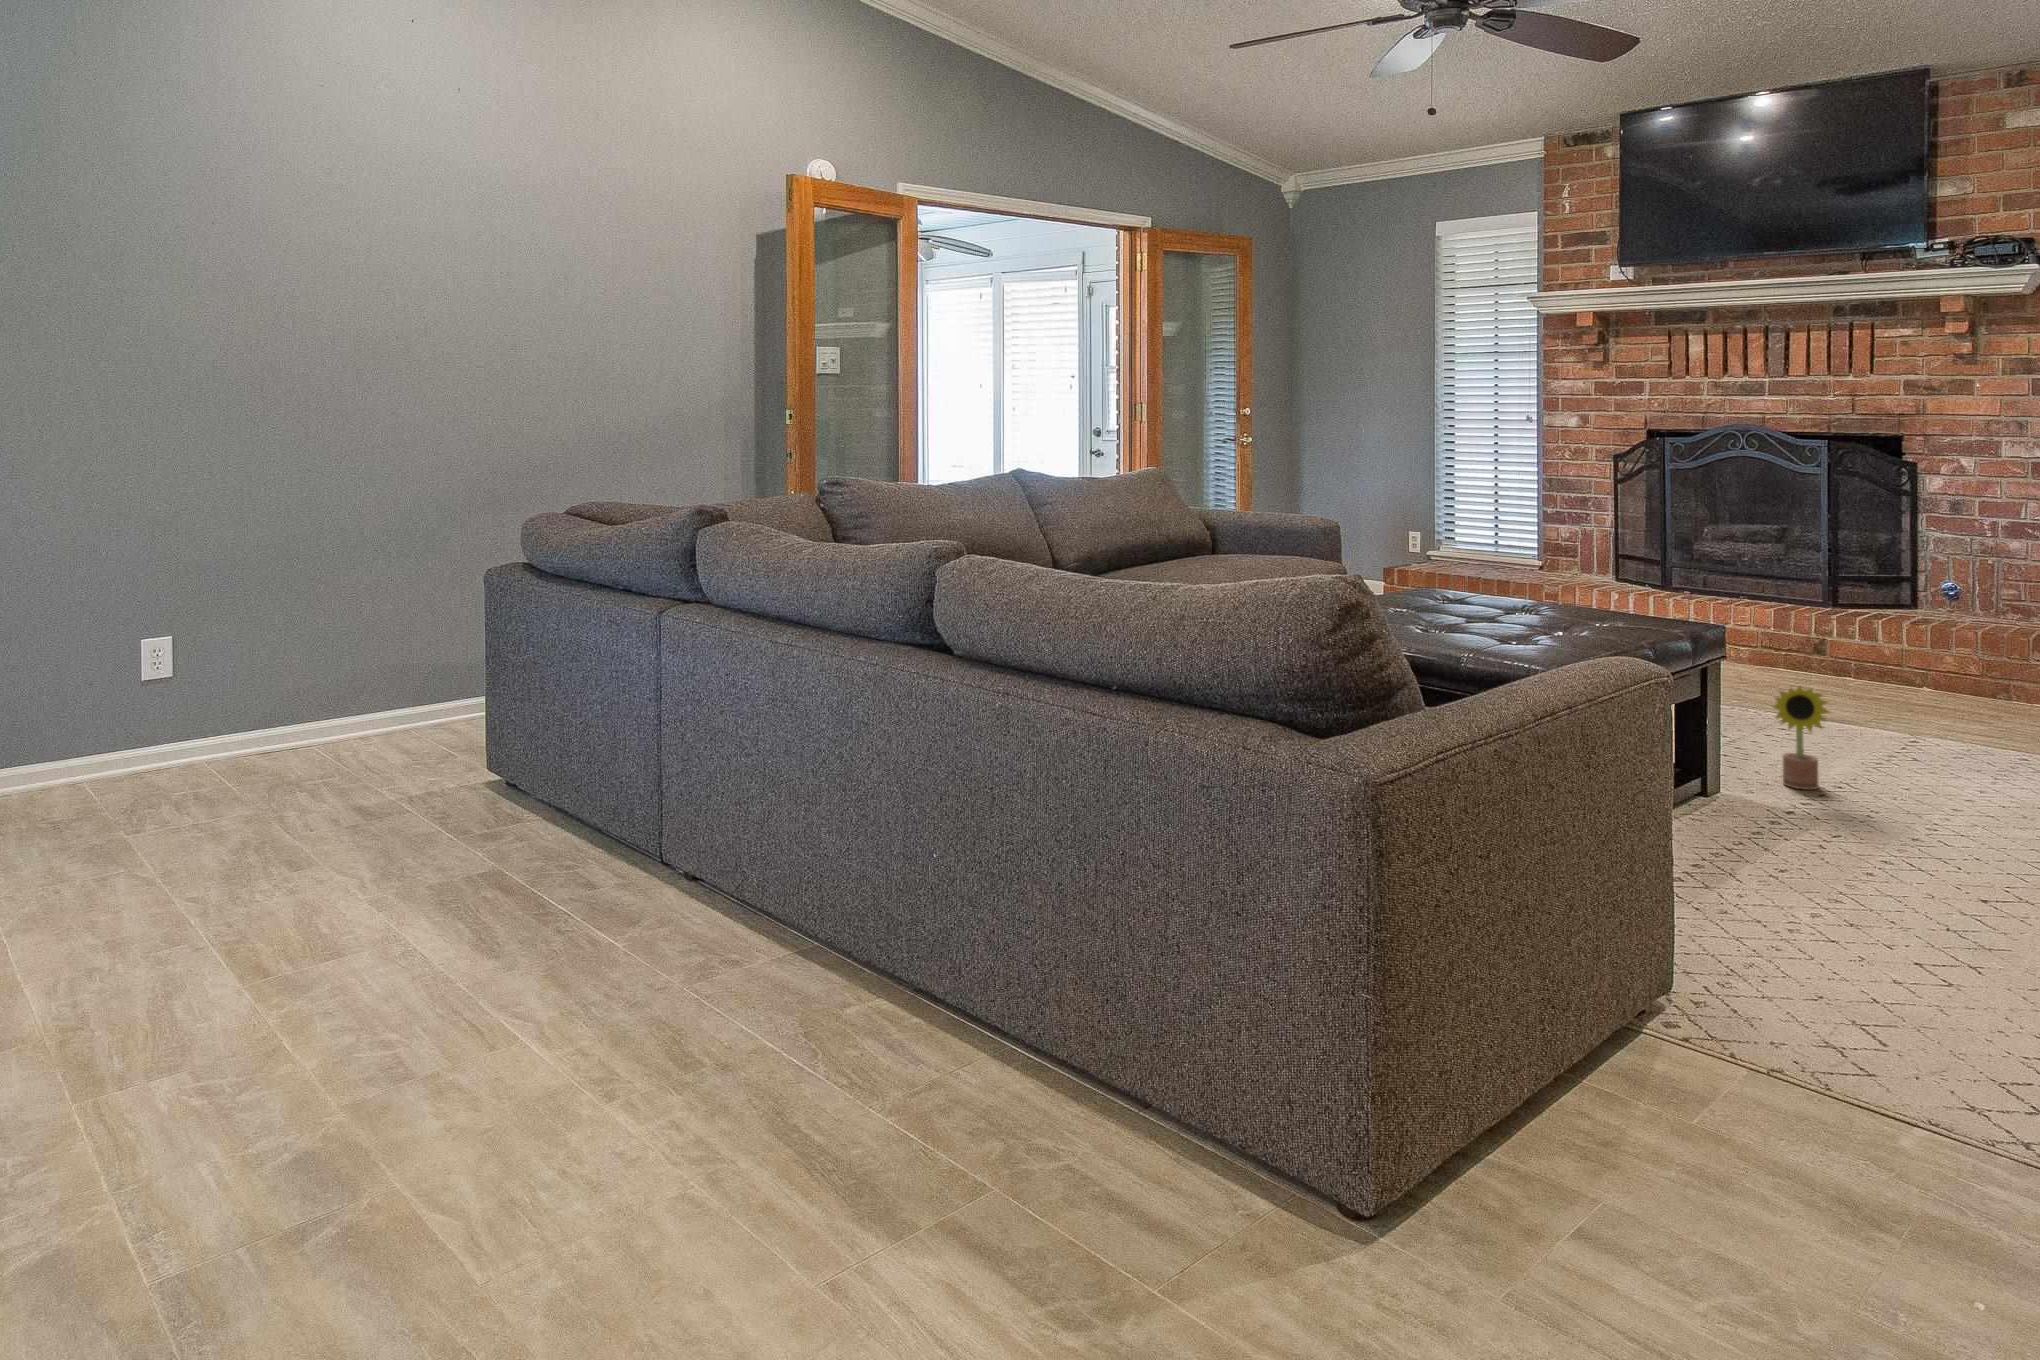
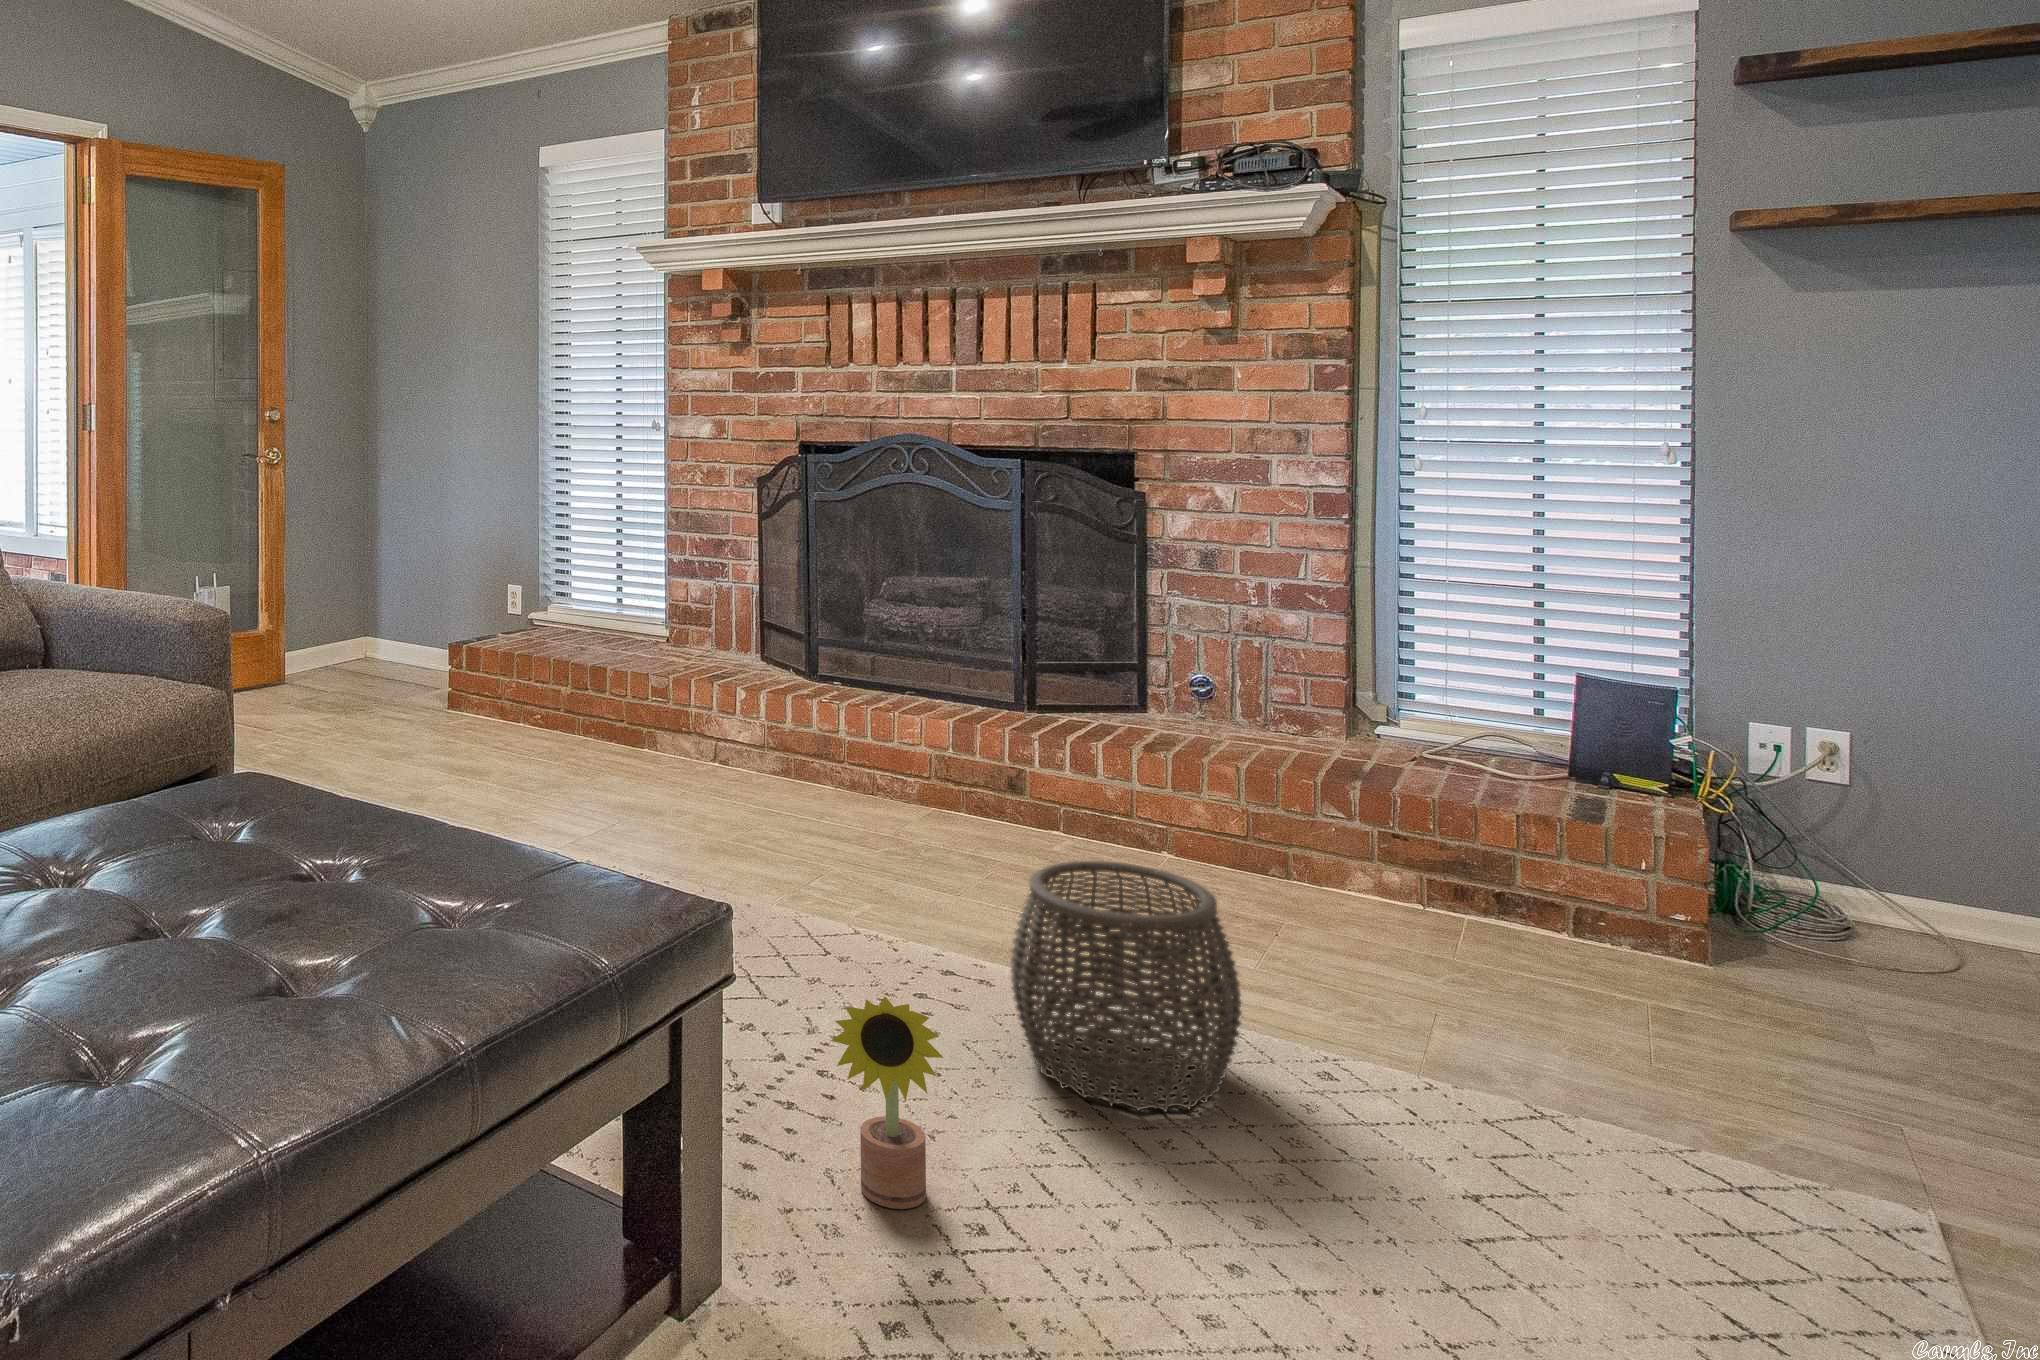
woven basket: none [1847,653,1985,770] -> present [1010,861,1242,1112]

